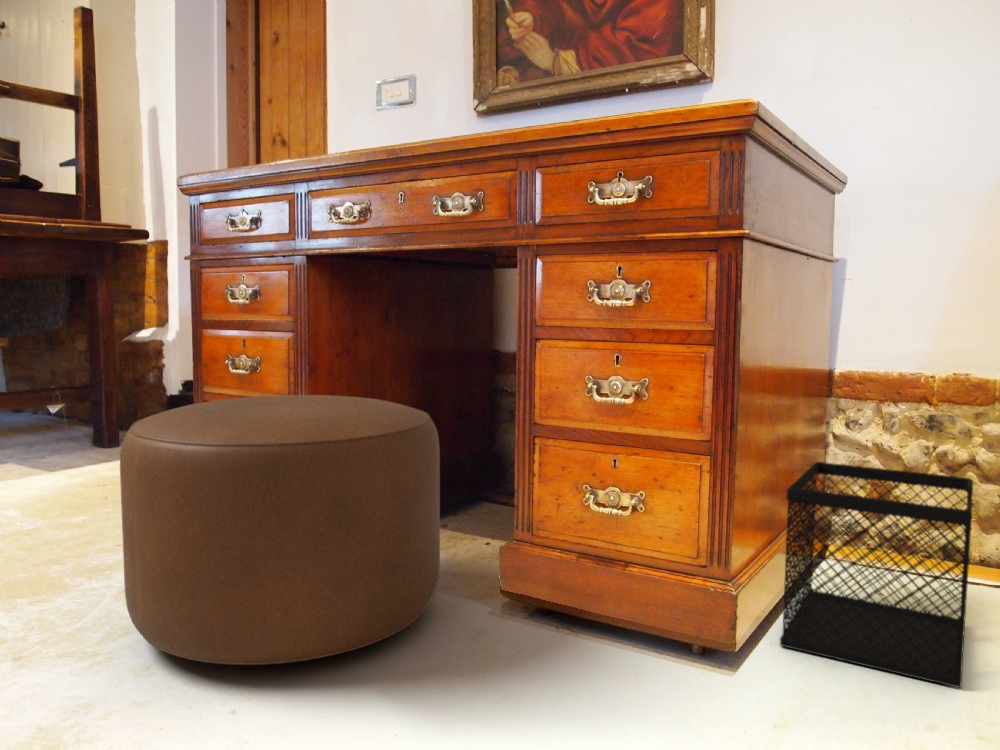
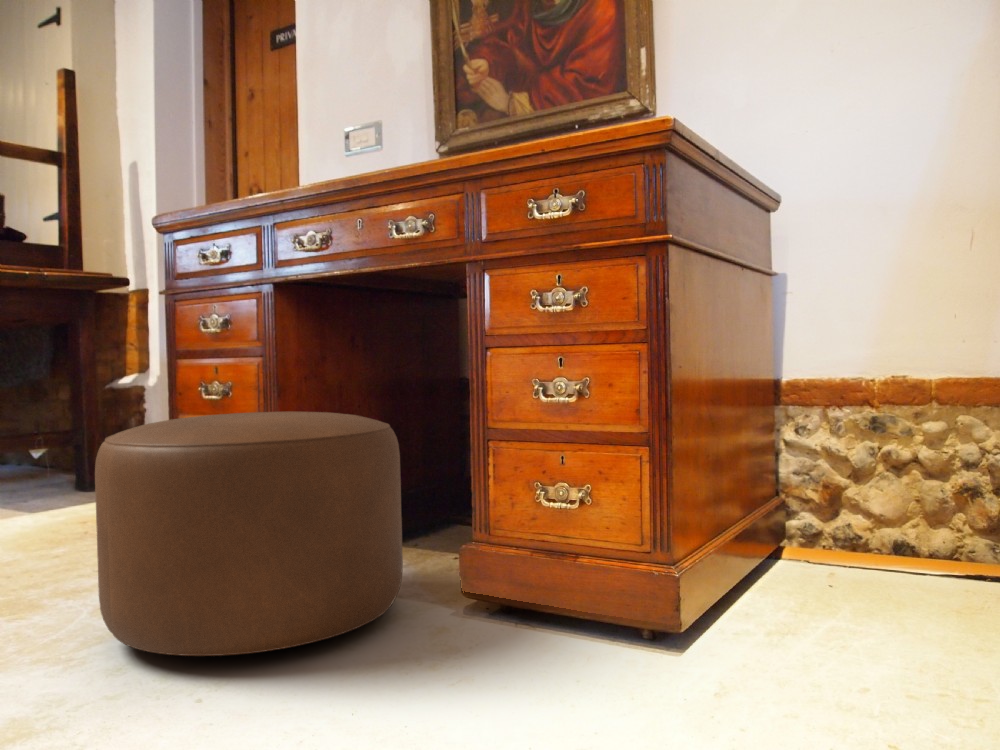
wastebasket: present [780,462,973,688] -> none [722,459,904,656]

